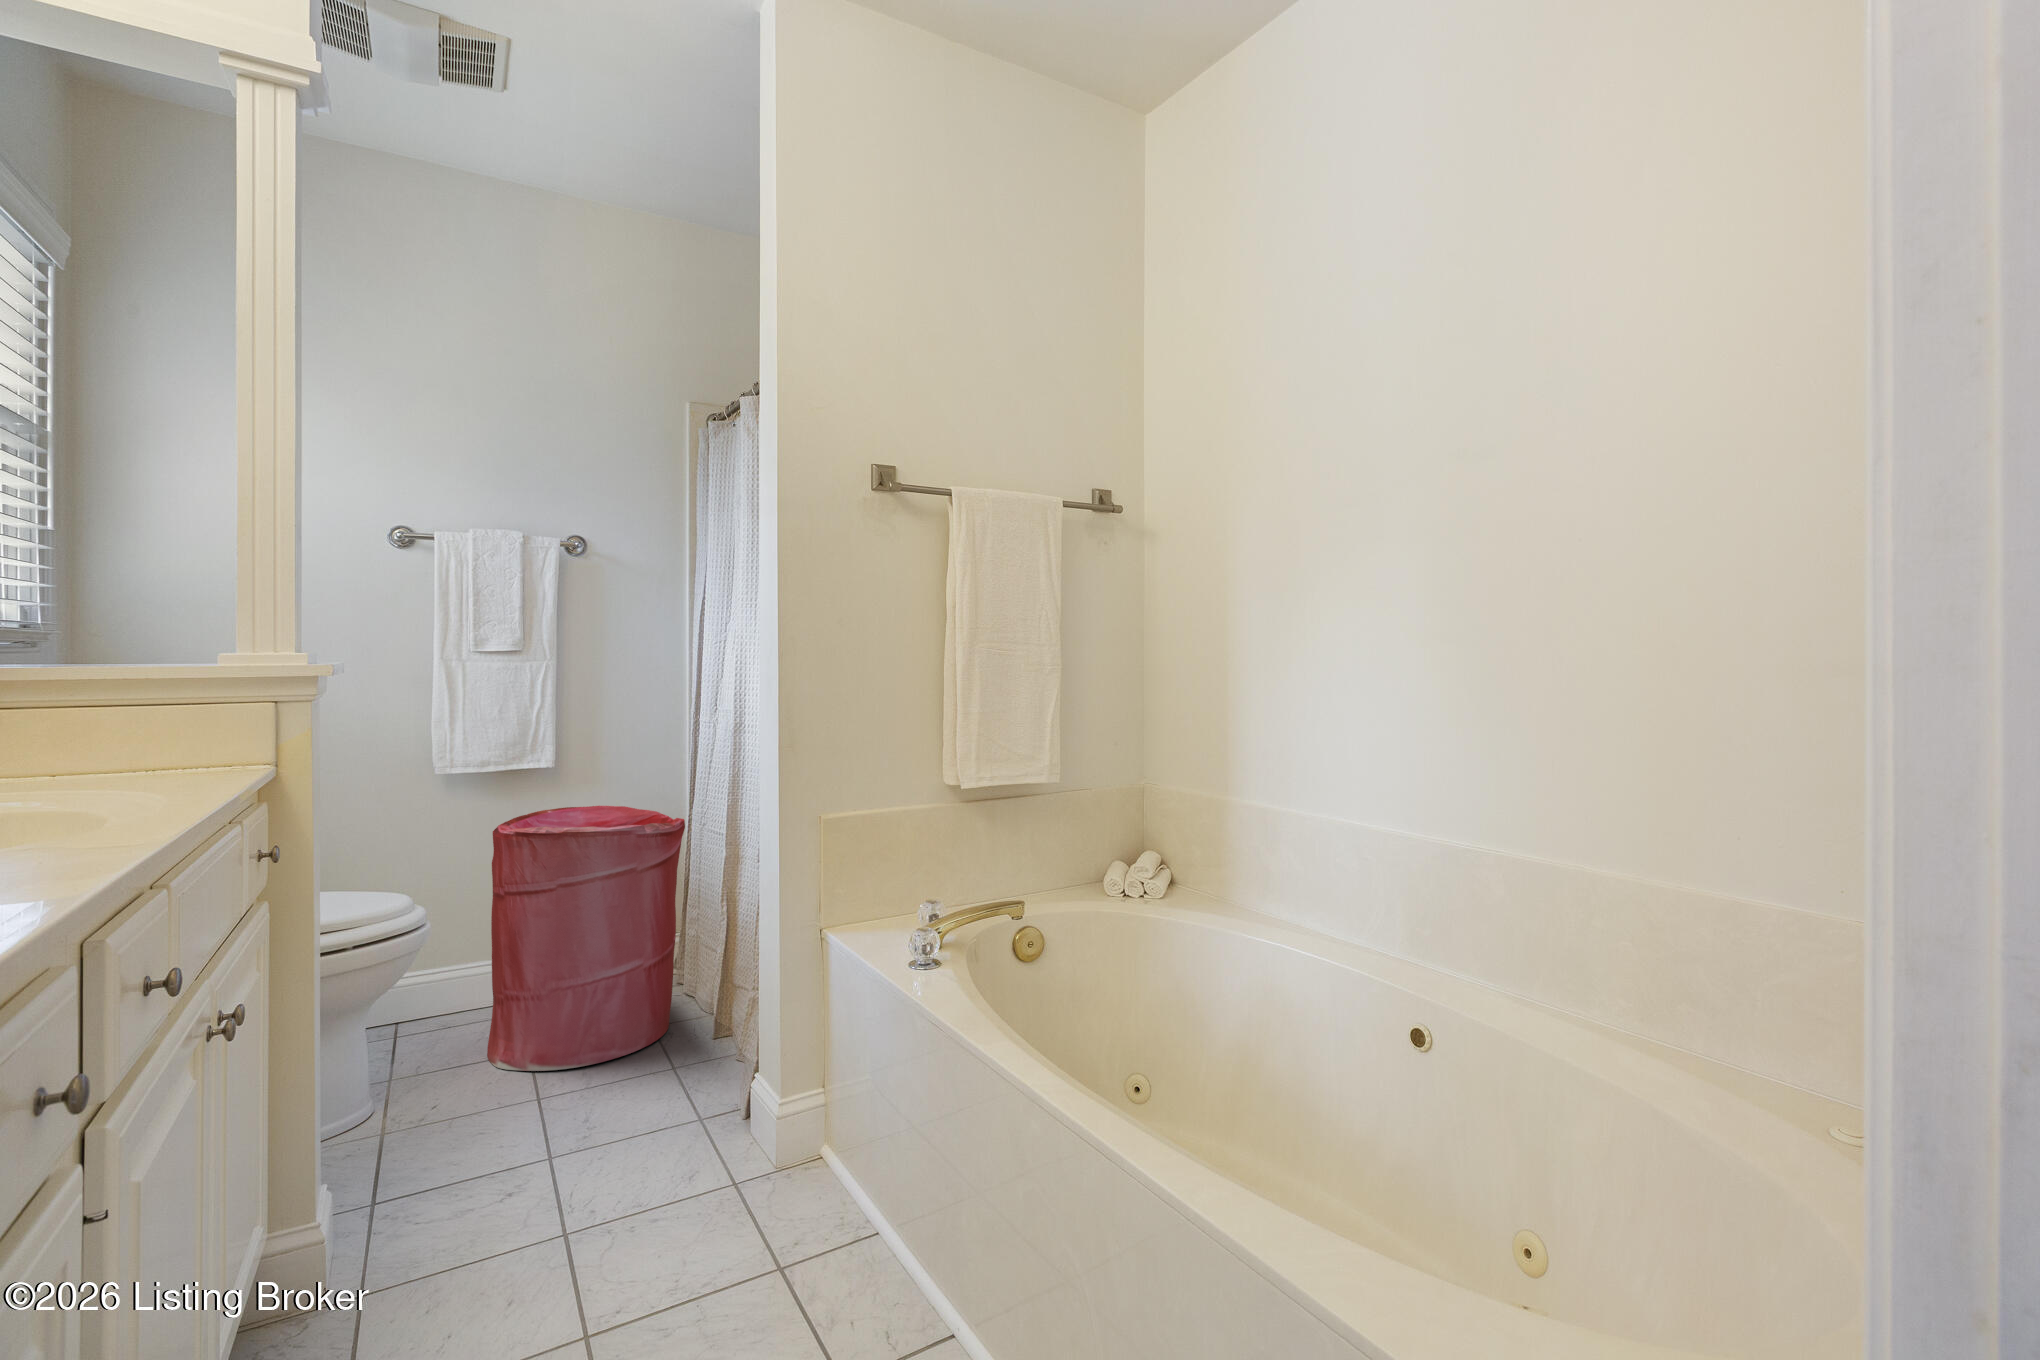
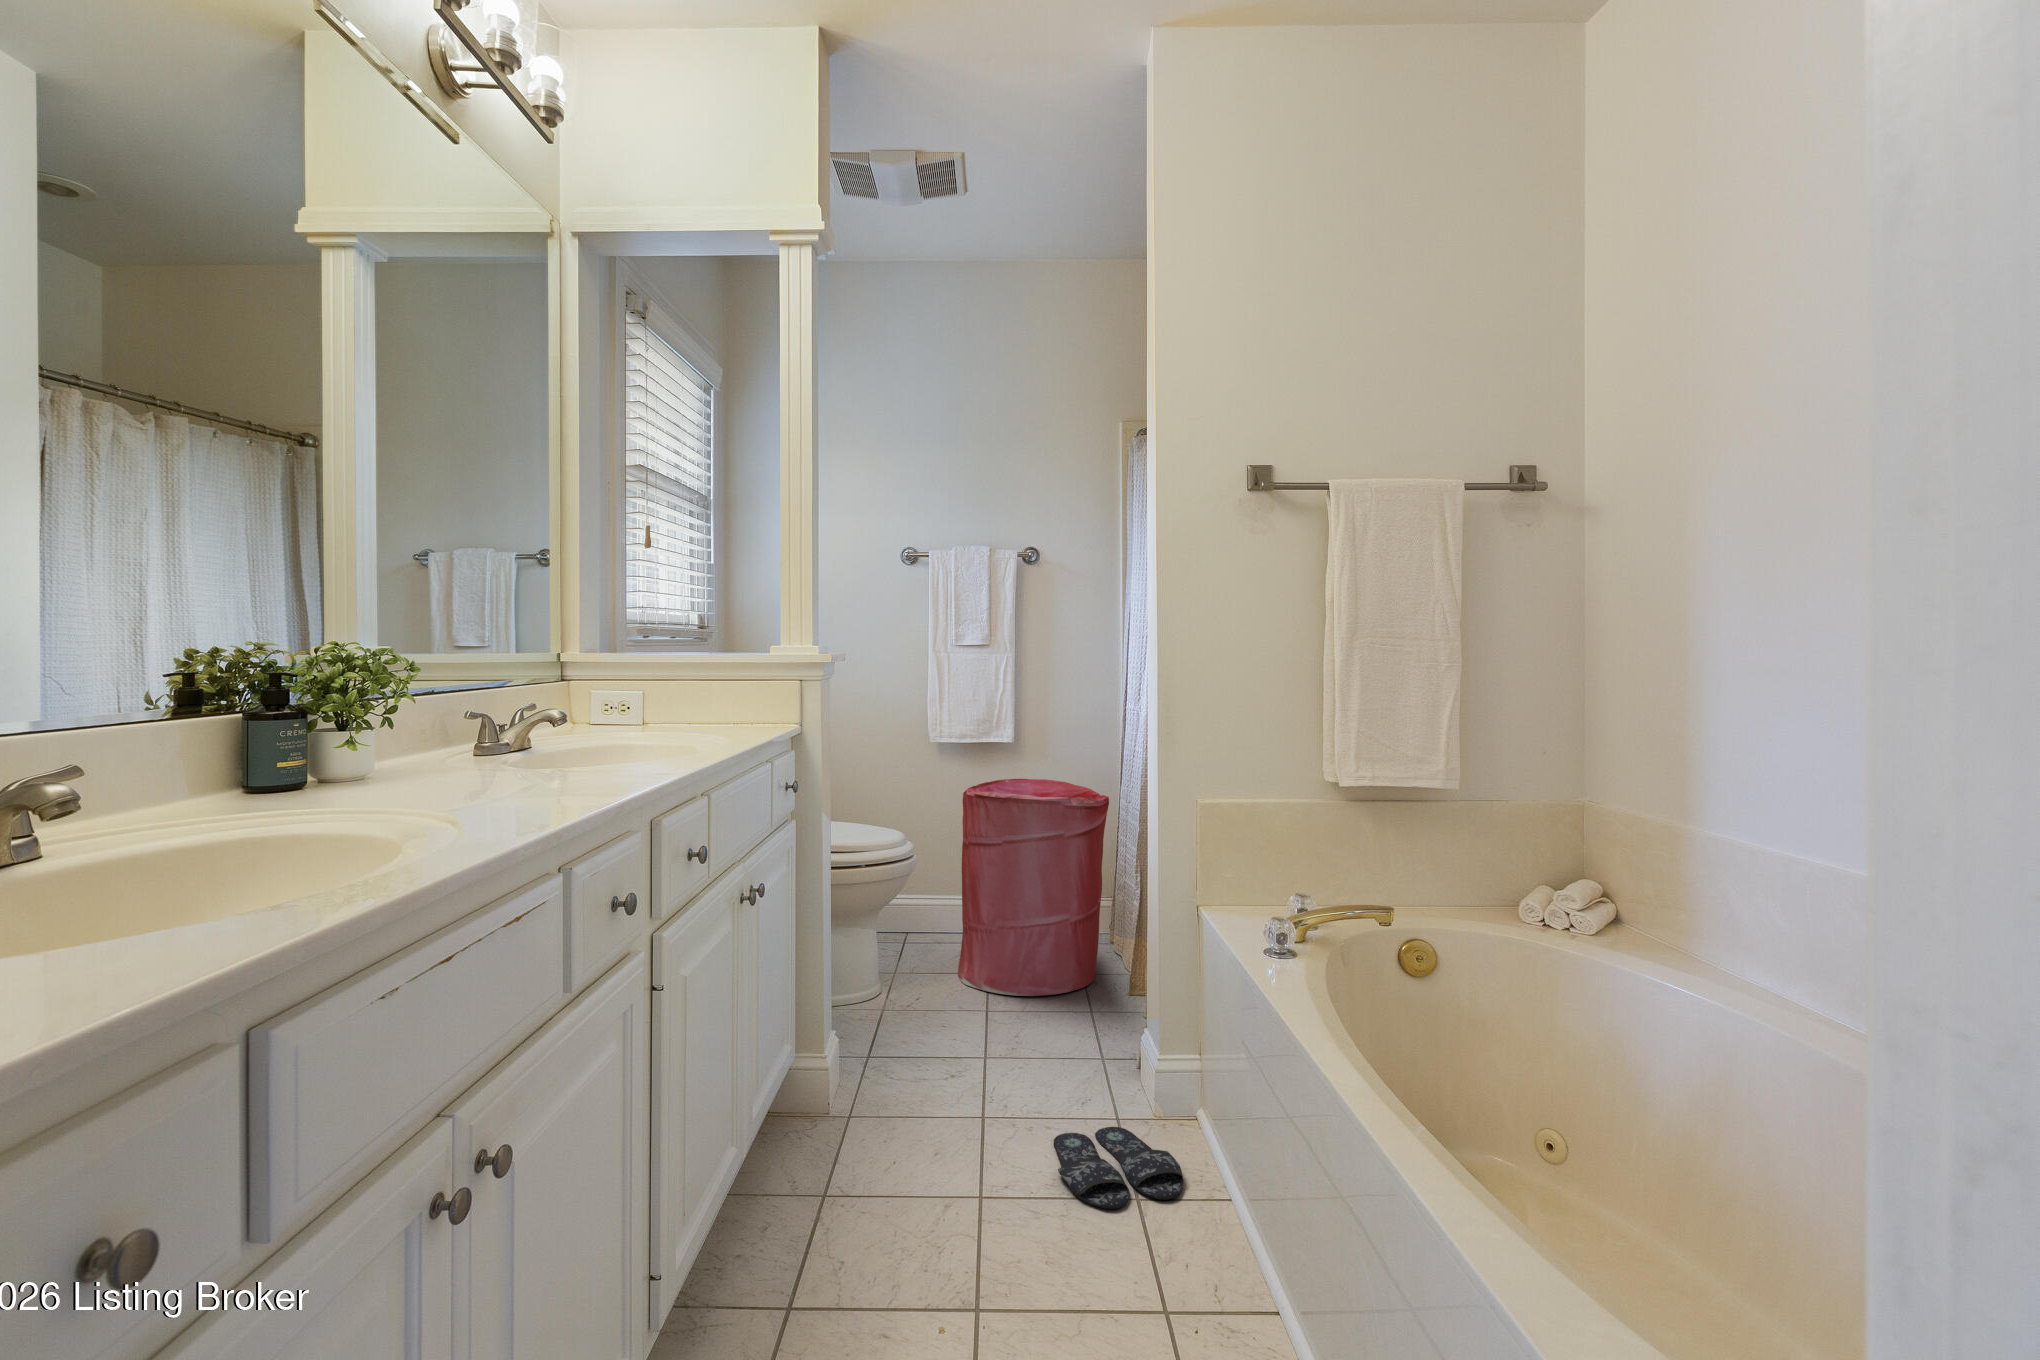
slippers: none [668,1191,828,1293] -> present [1054,1127,1183,1209]

